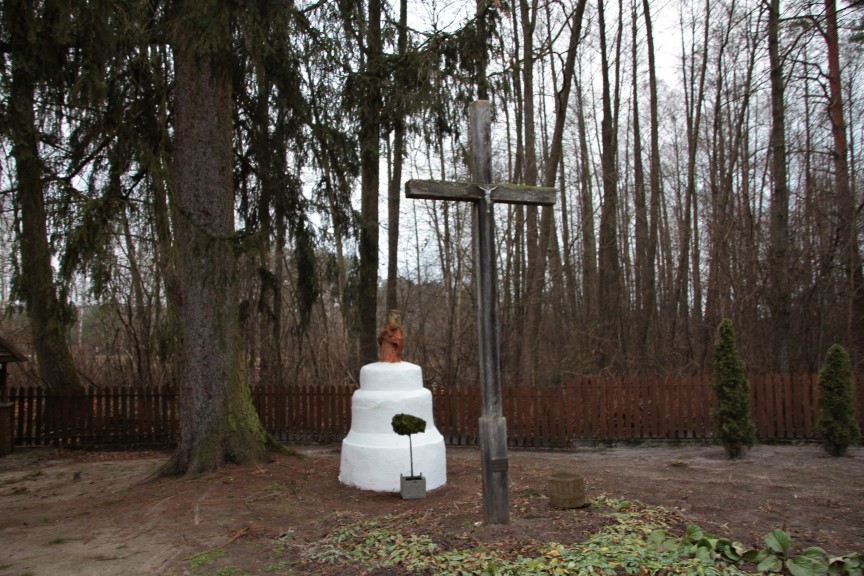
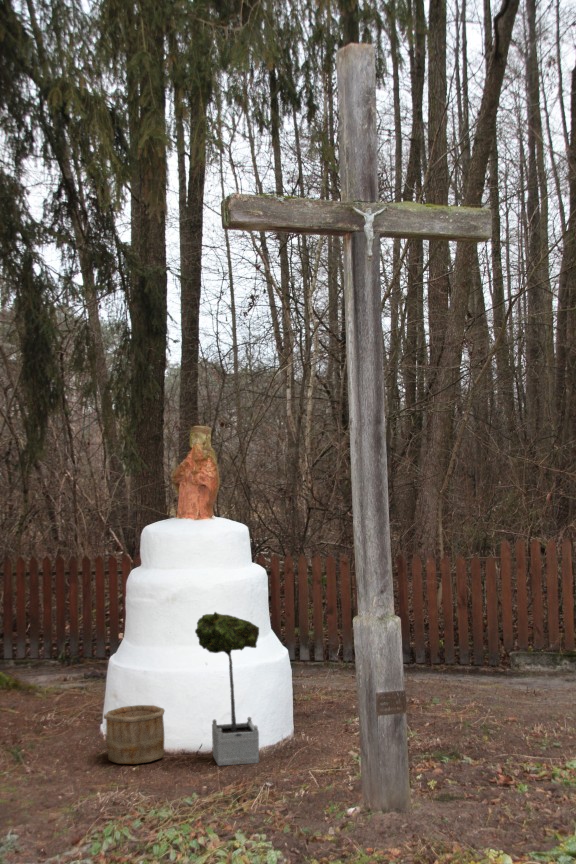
wooden bucket: present [547,472,585,508] -> present [104,705,165,764]

